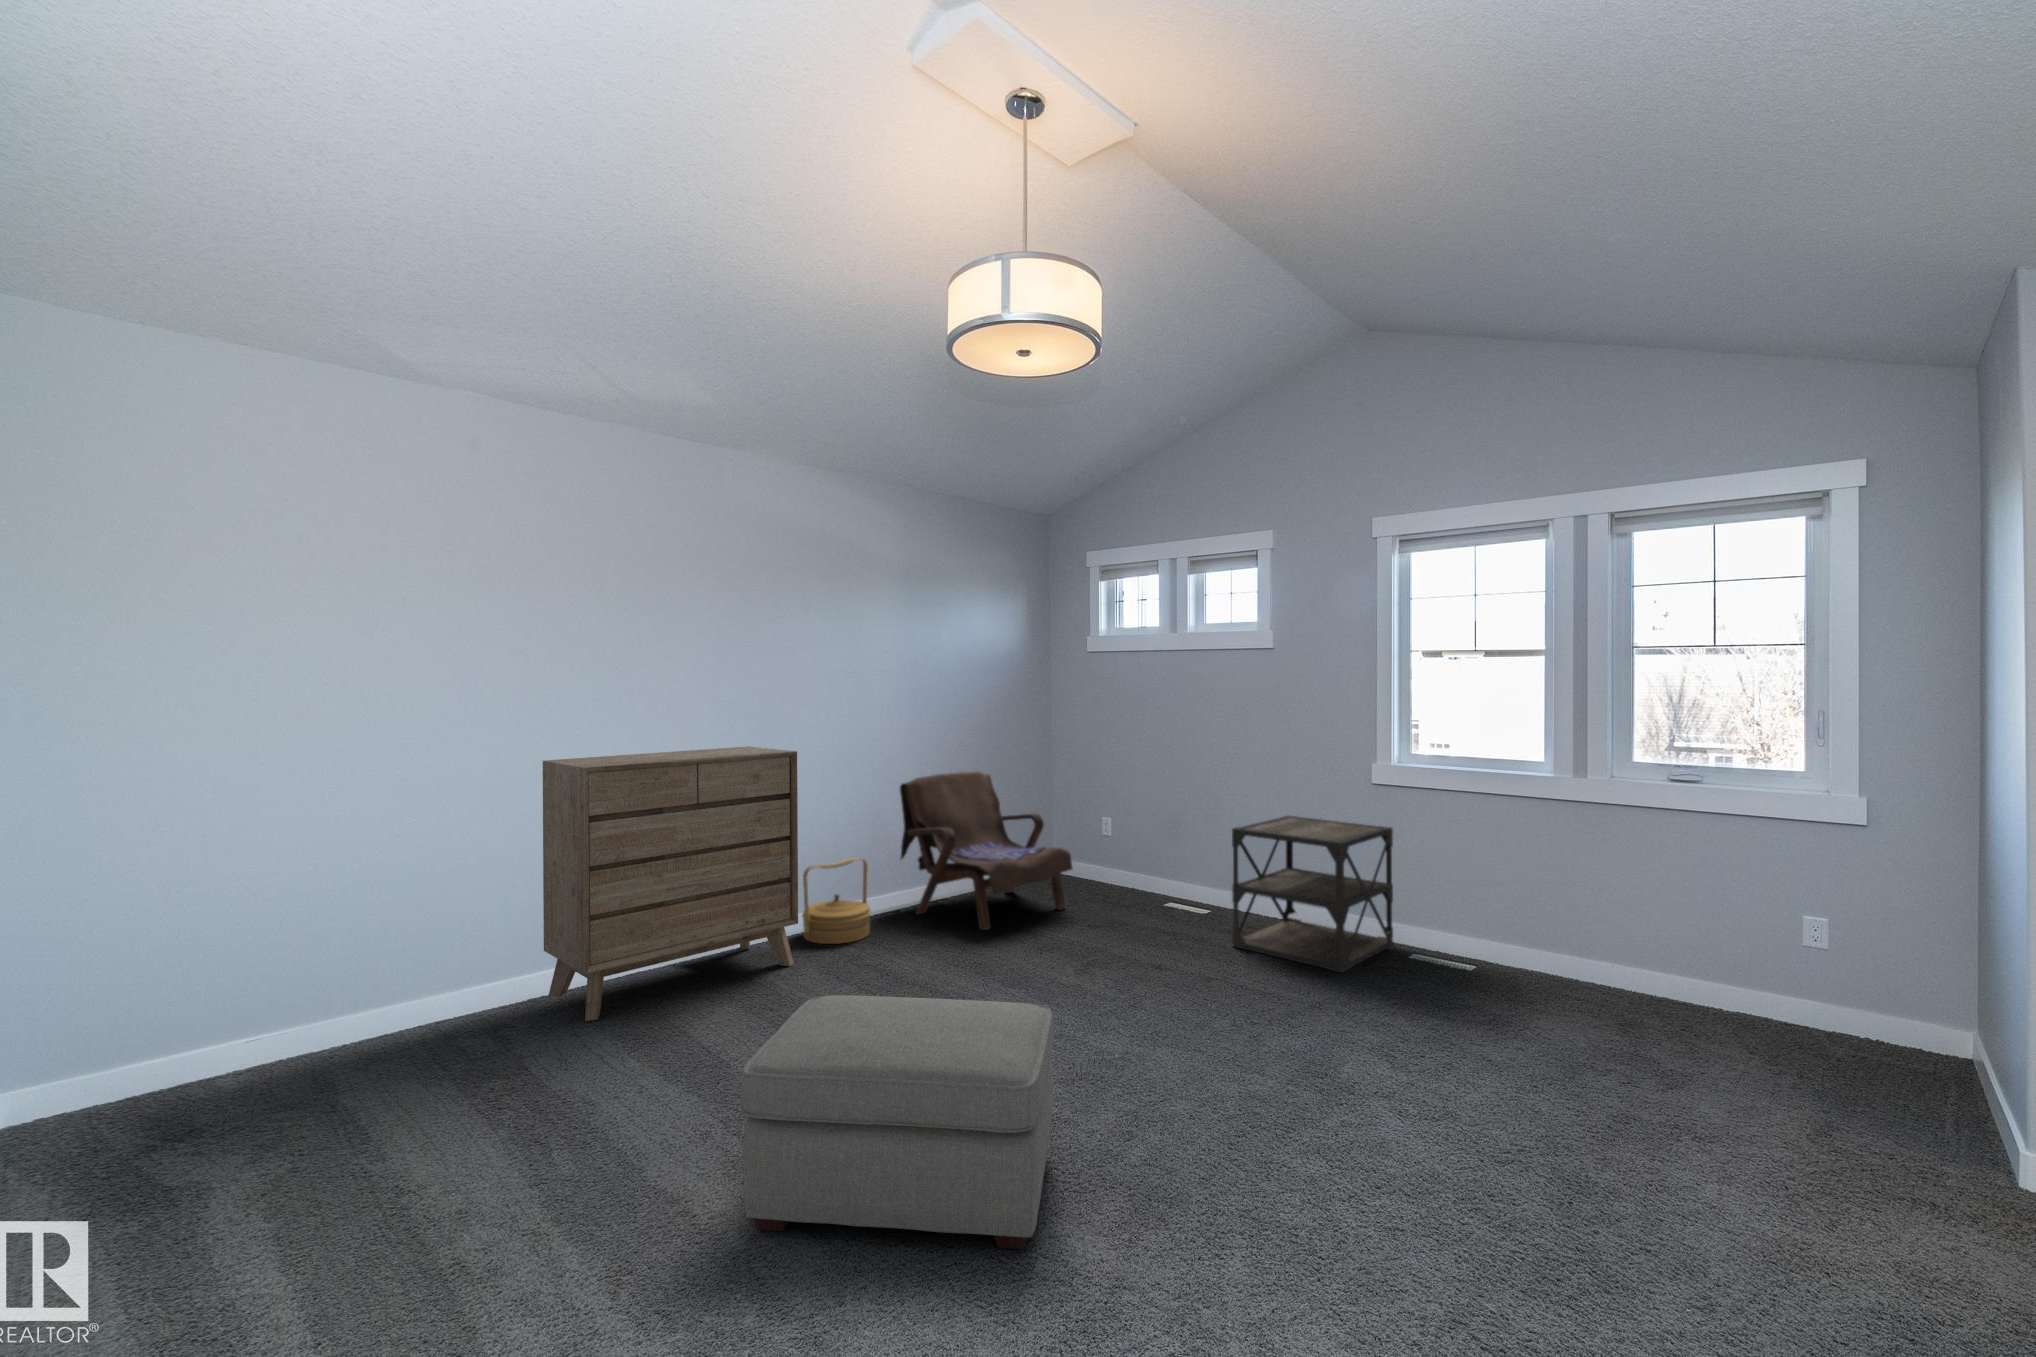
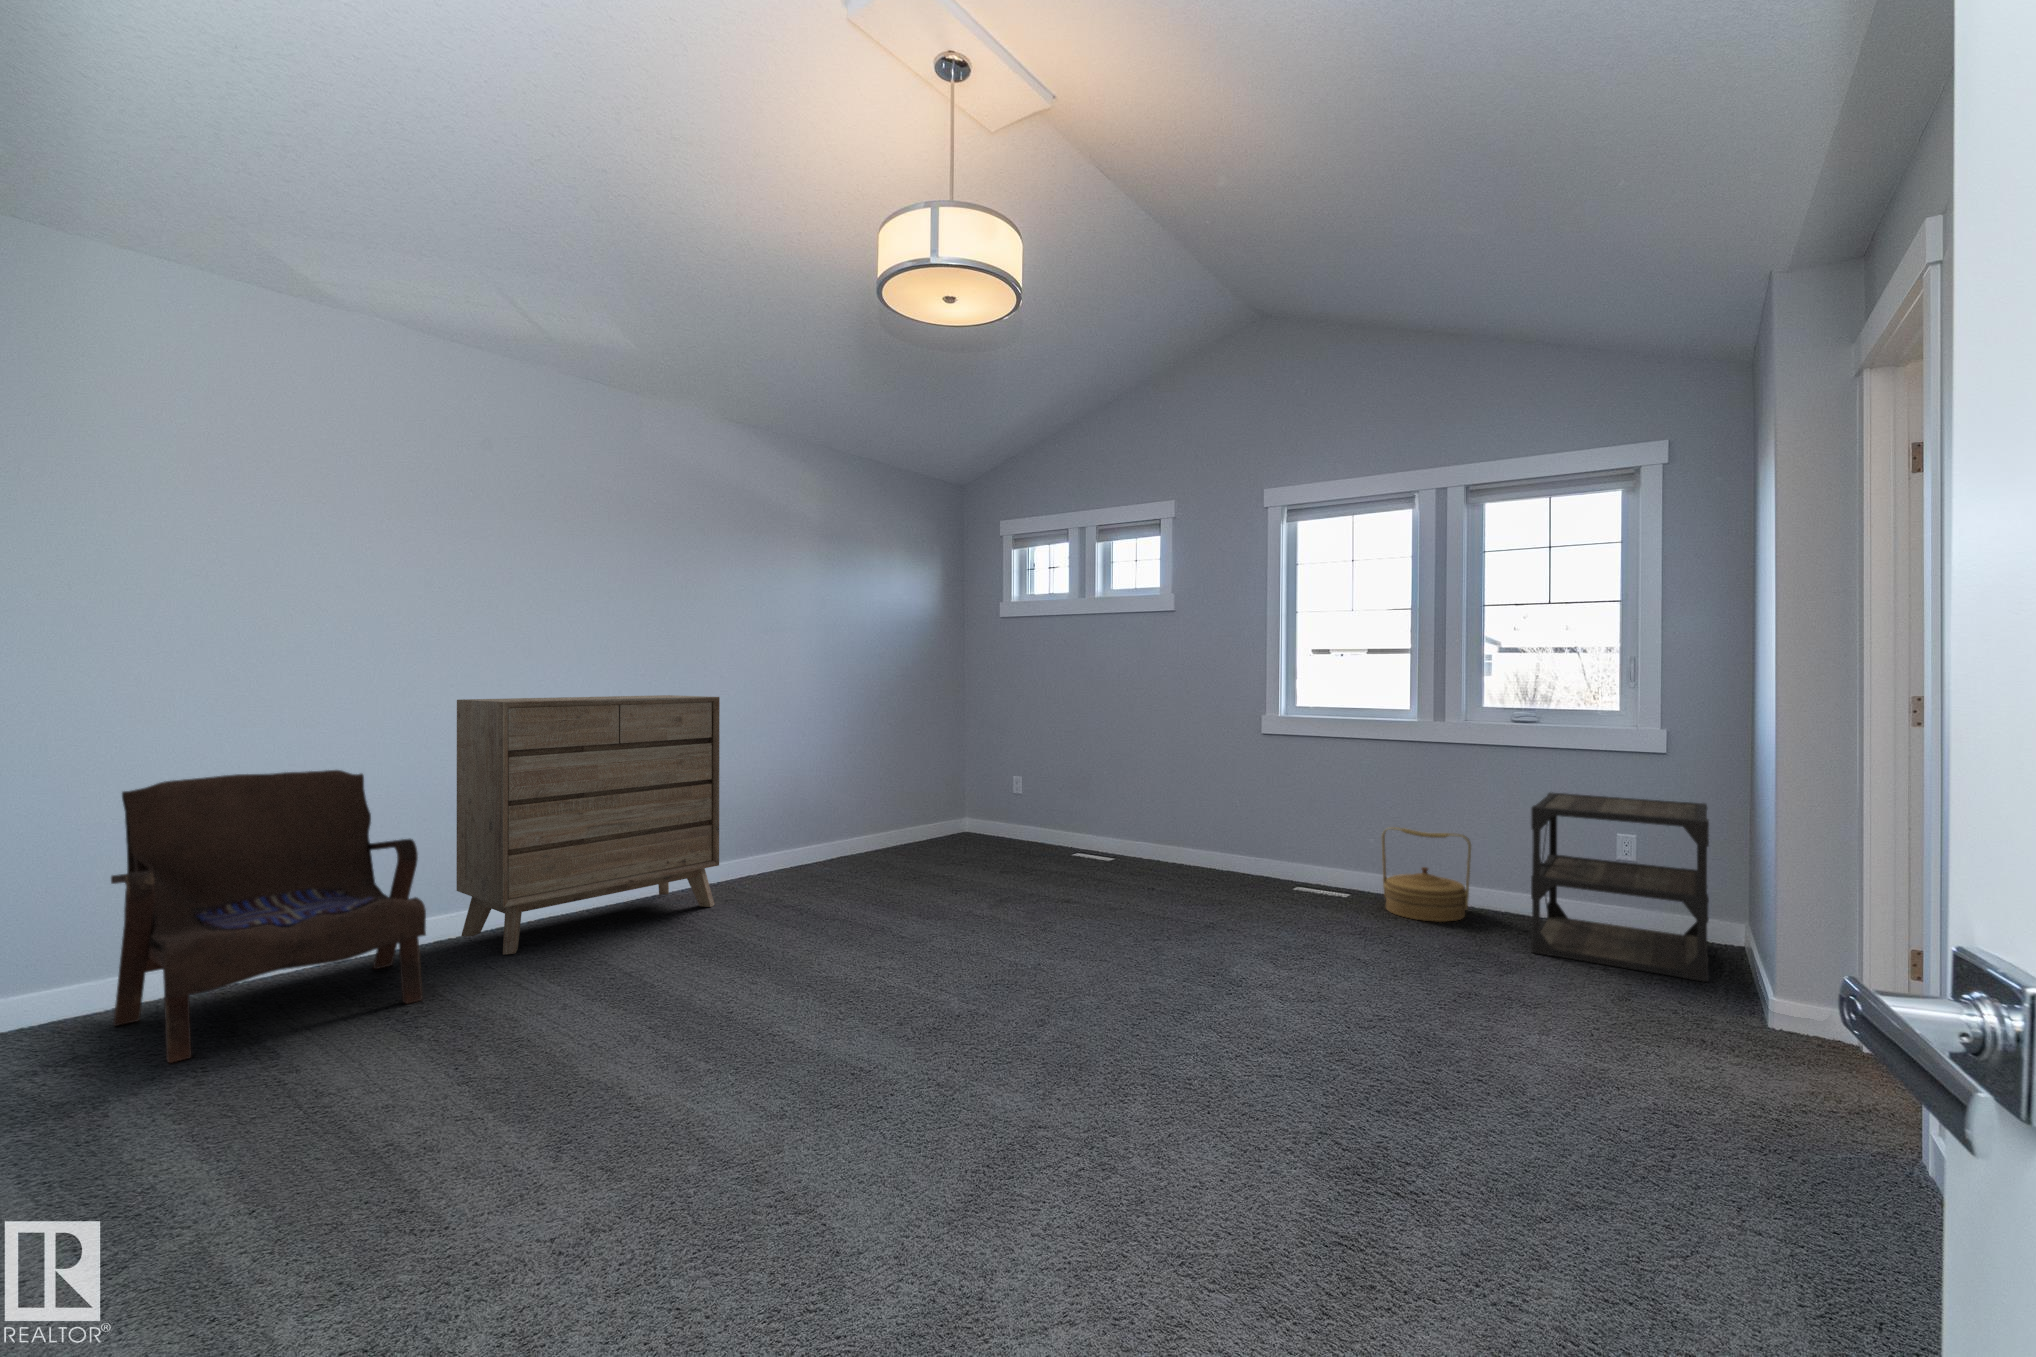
armchair: present [900,771,1073,930] -> present [111,770,426,1063]
side table: present [1232,816,1393,972] -> present [1531,792,1709,982]
woven basket: present [802,857,871,944] -> present [1382,827,1471,922]
ottoman: present [740,995,1054,1249] -> none [678,899,974,1106]

